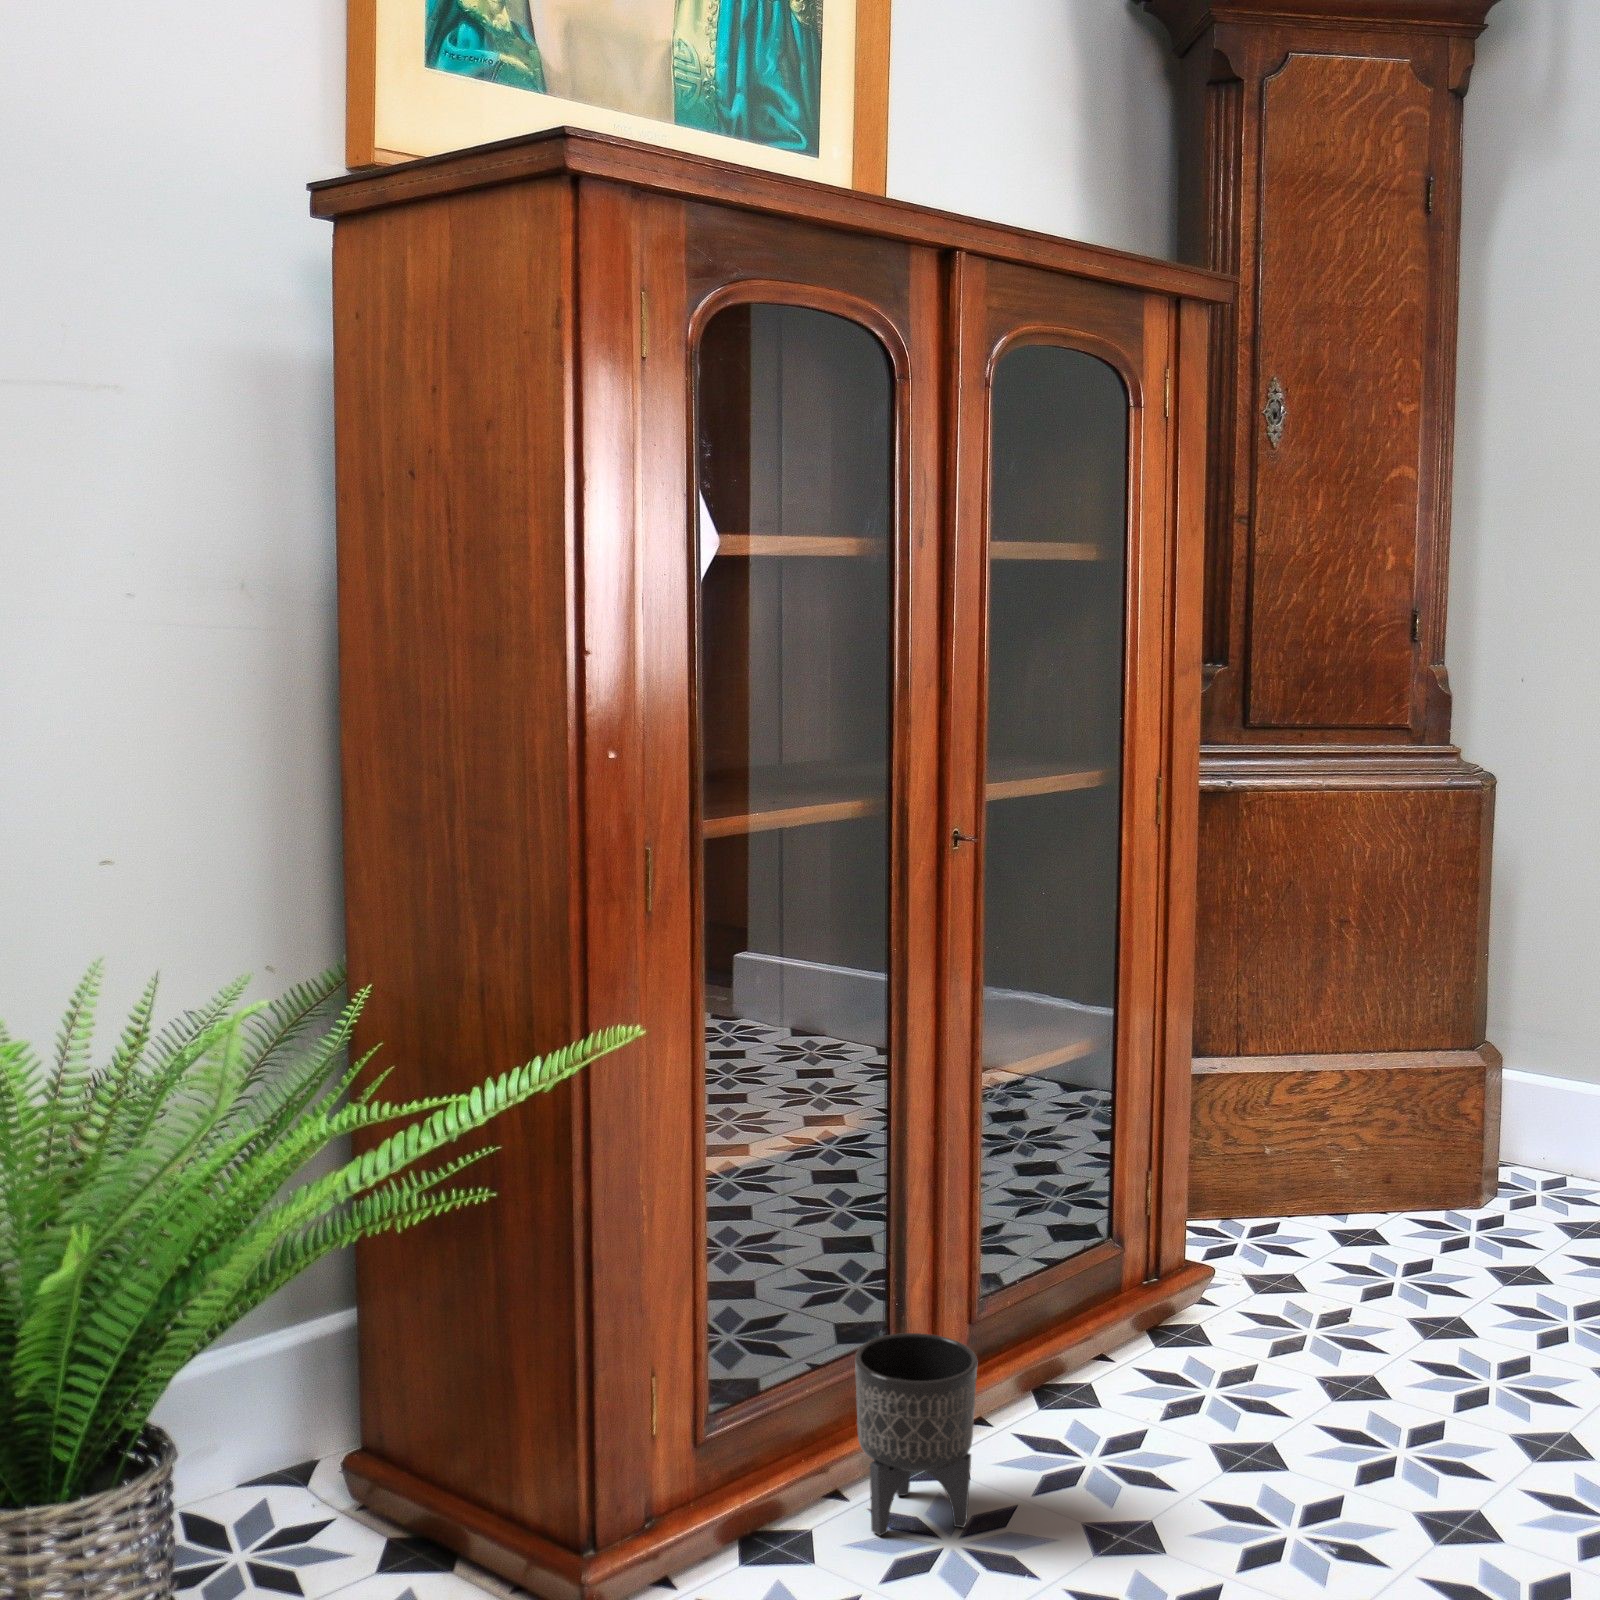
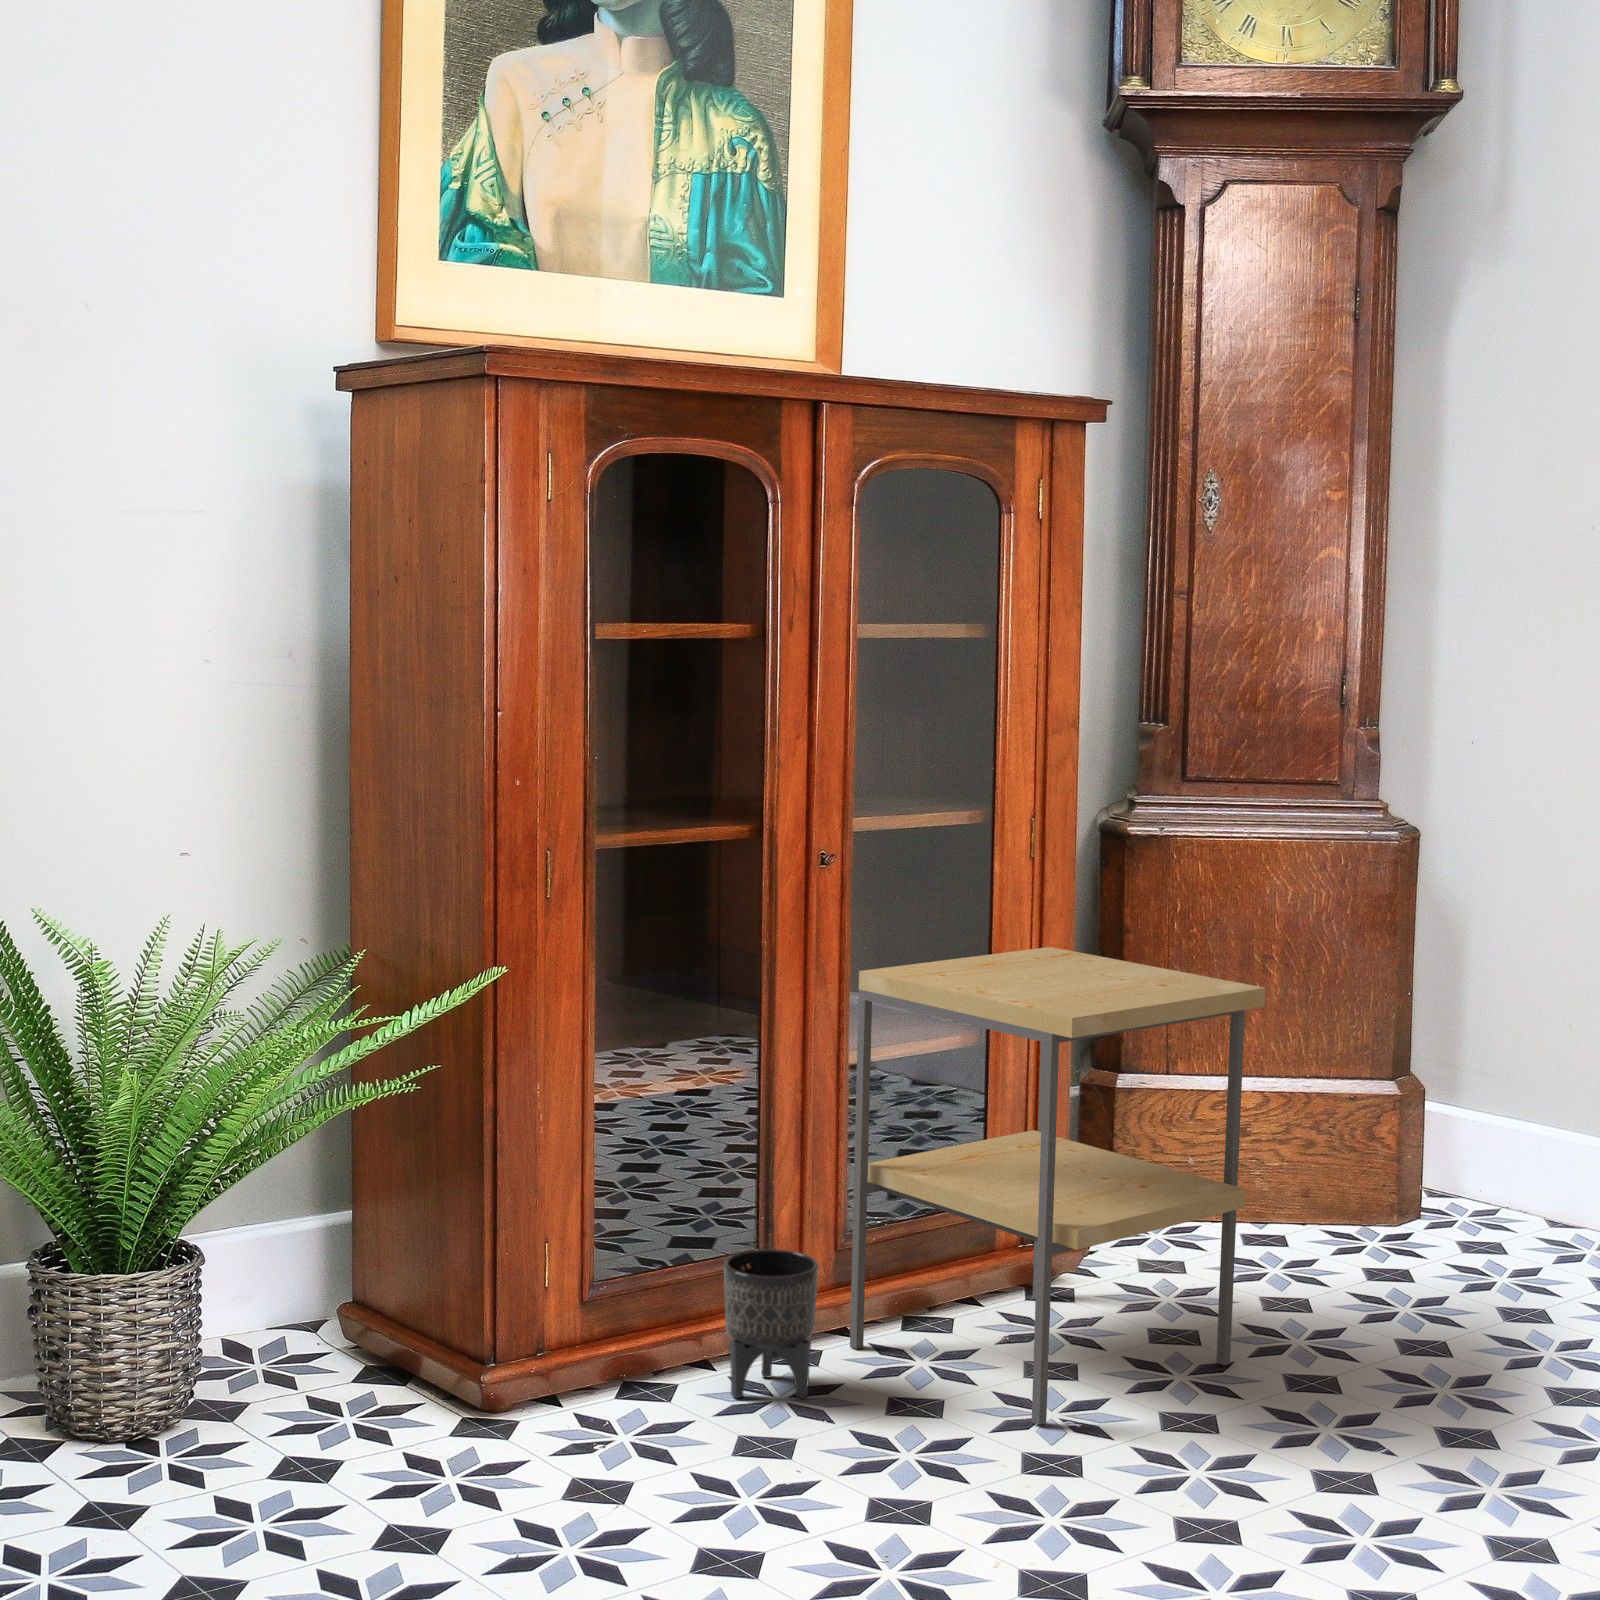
side table: none [982,927,1488,1549] -> present [850,947,1265,1425]

